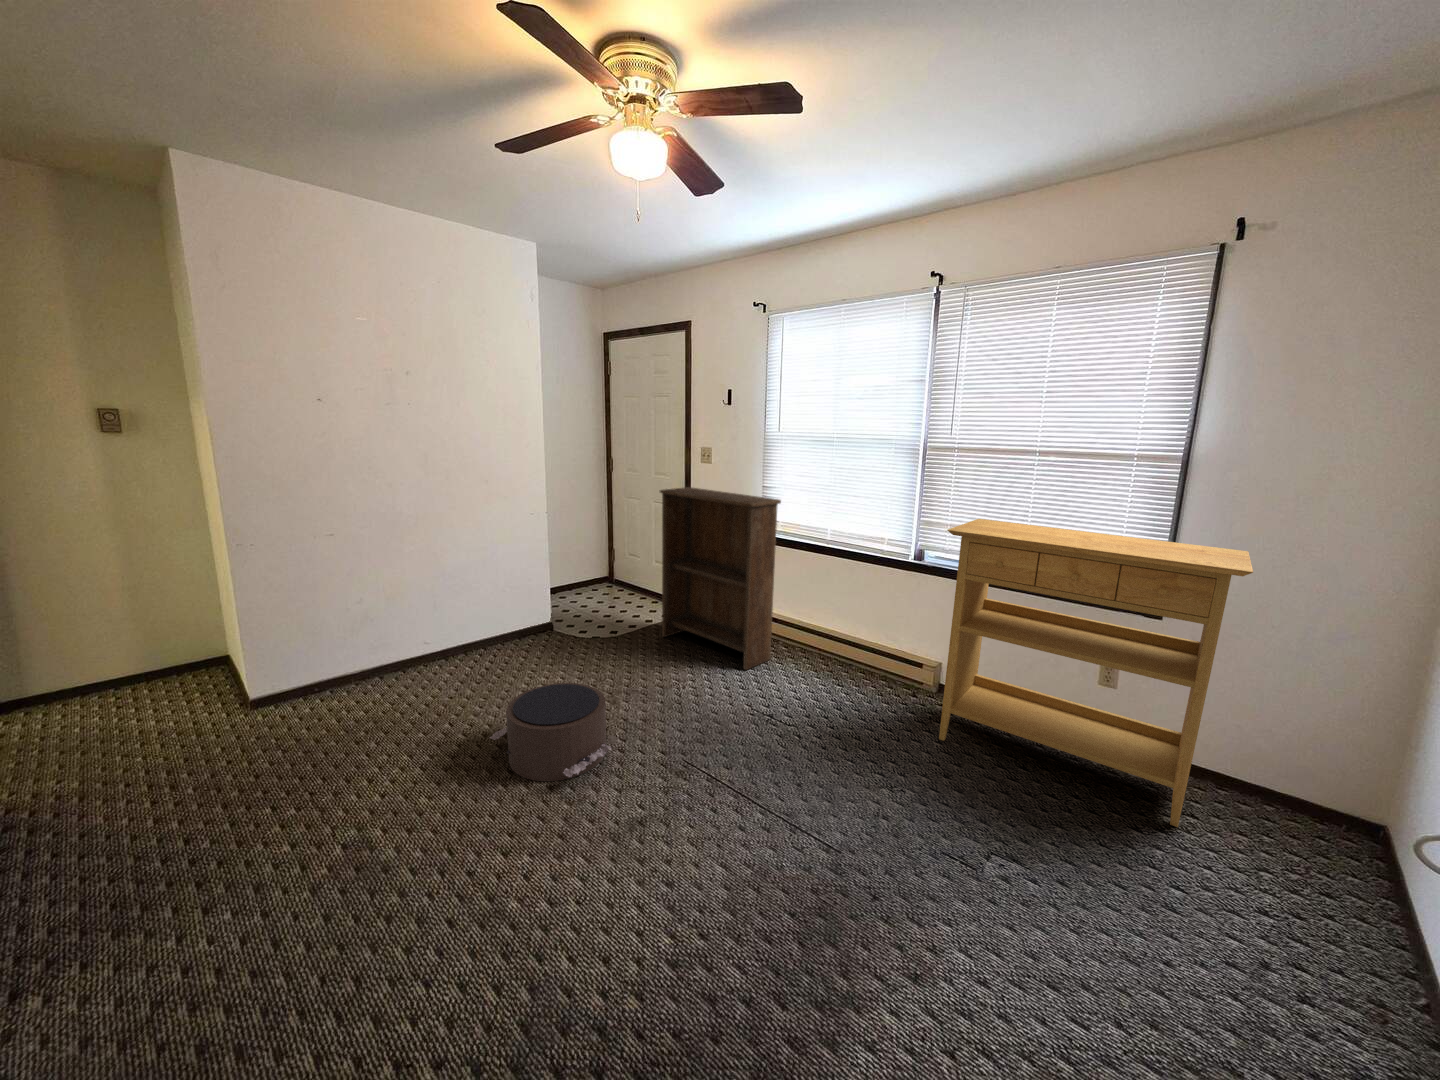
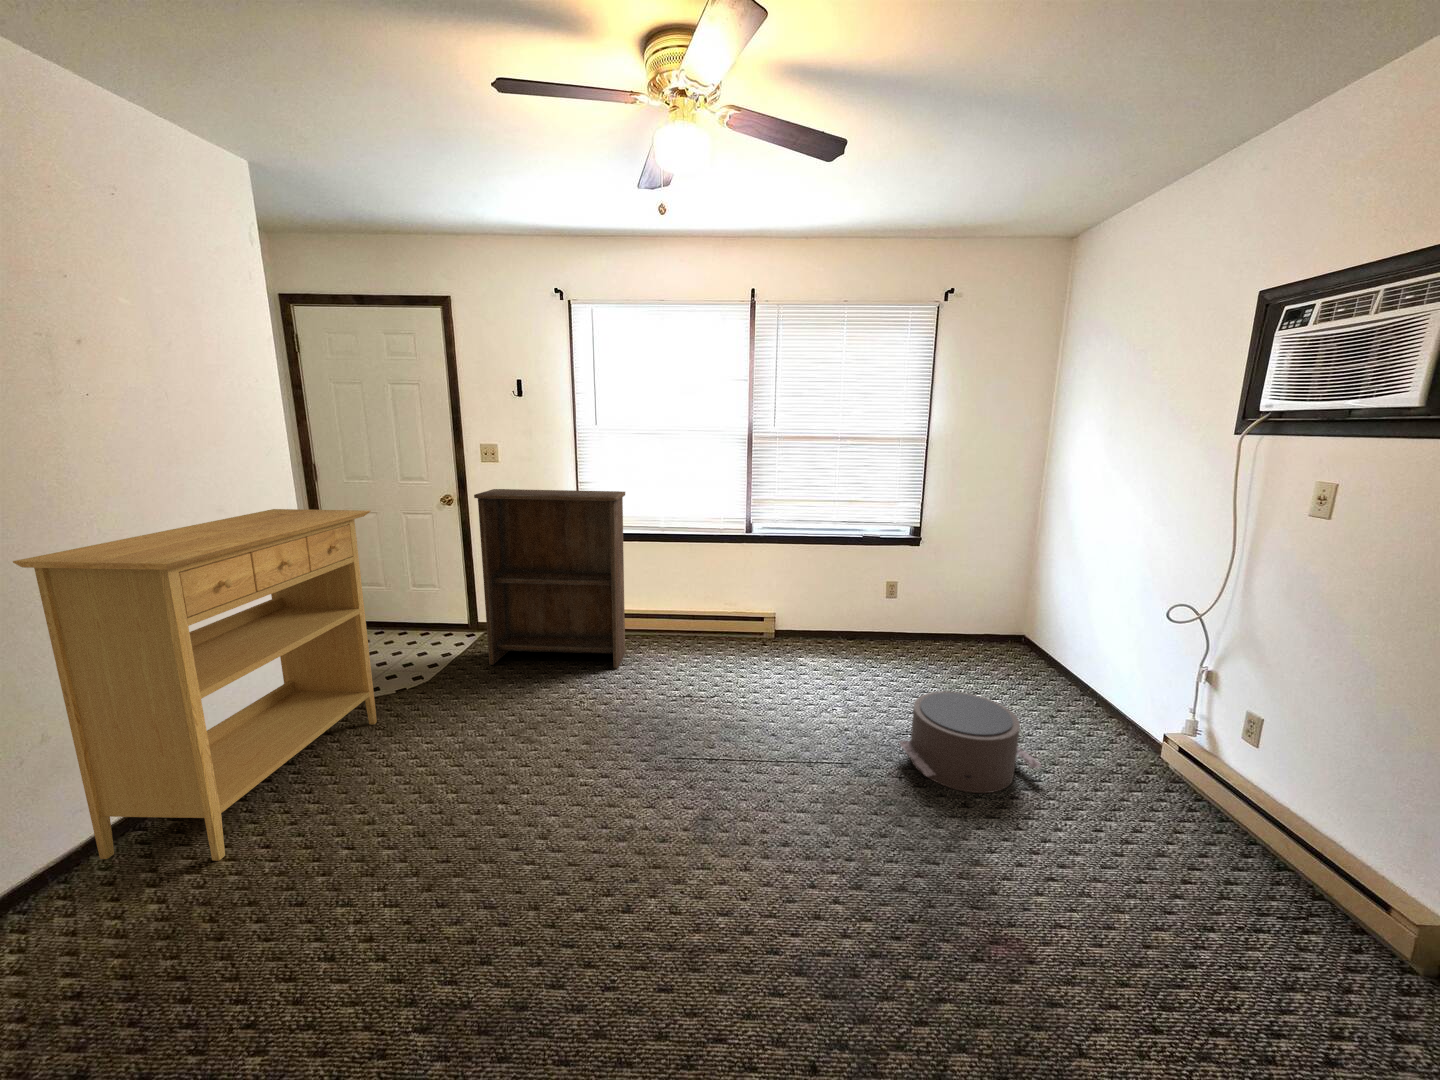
console table: present [939,519,1253,827] -> present [13,509,377,861]
pouf: present [490,683,612,781] -> present [899,691,1042,793]

